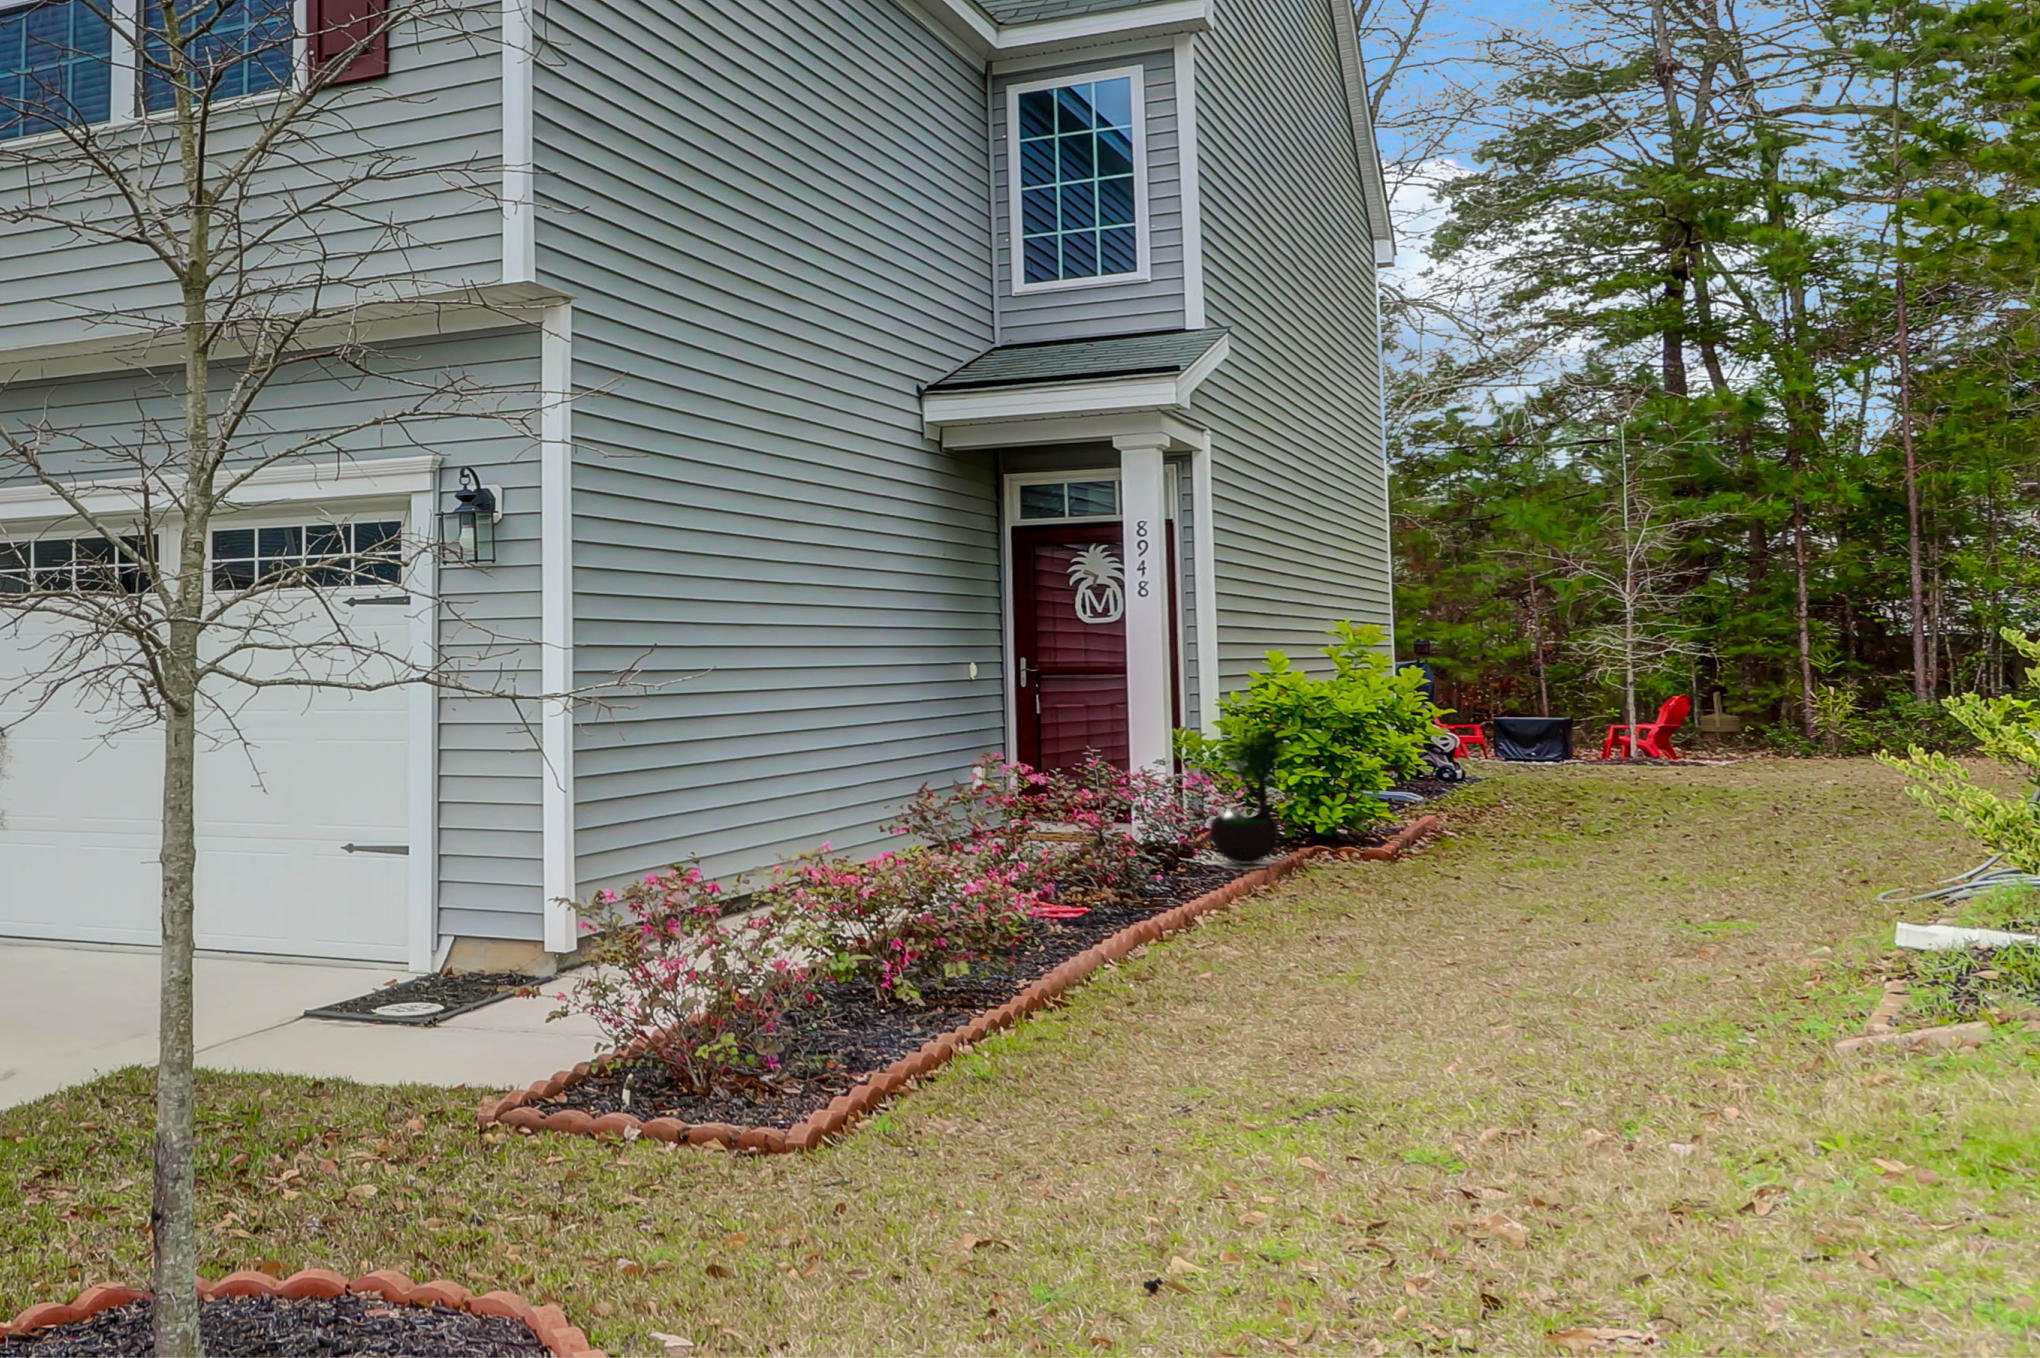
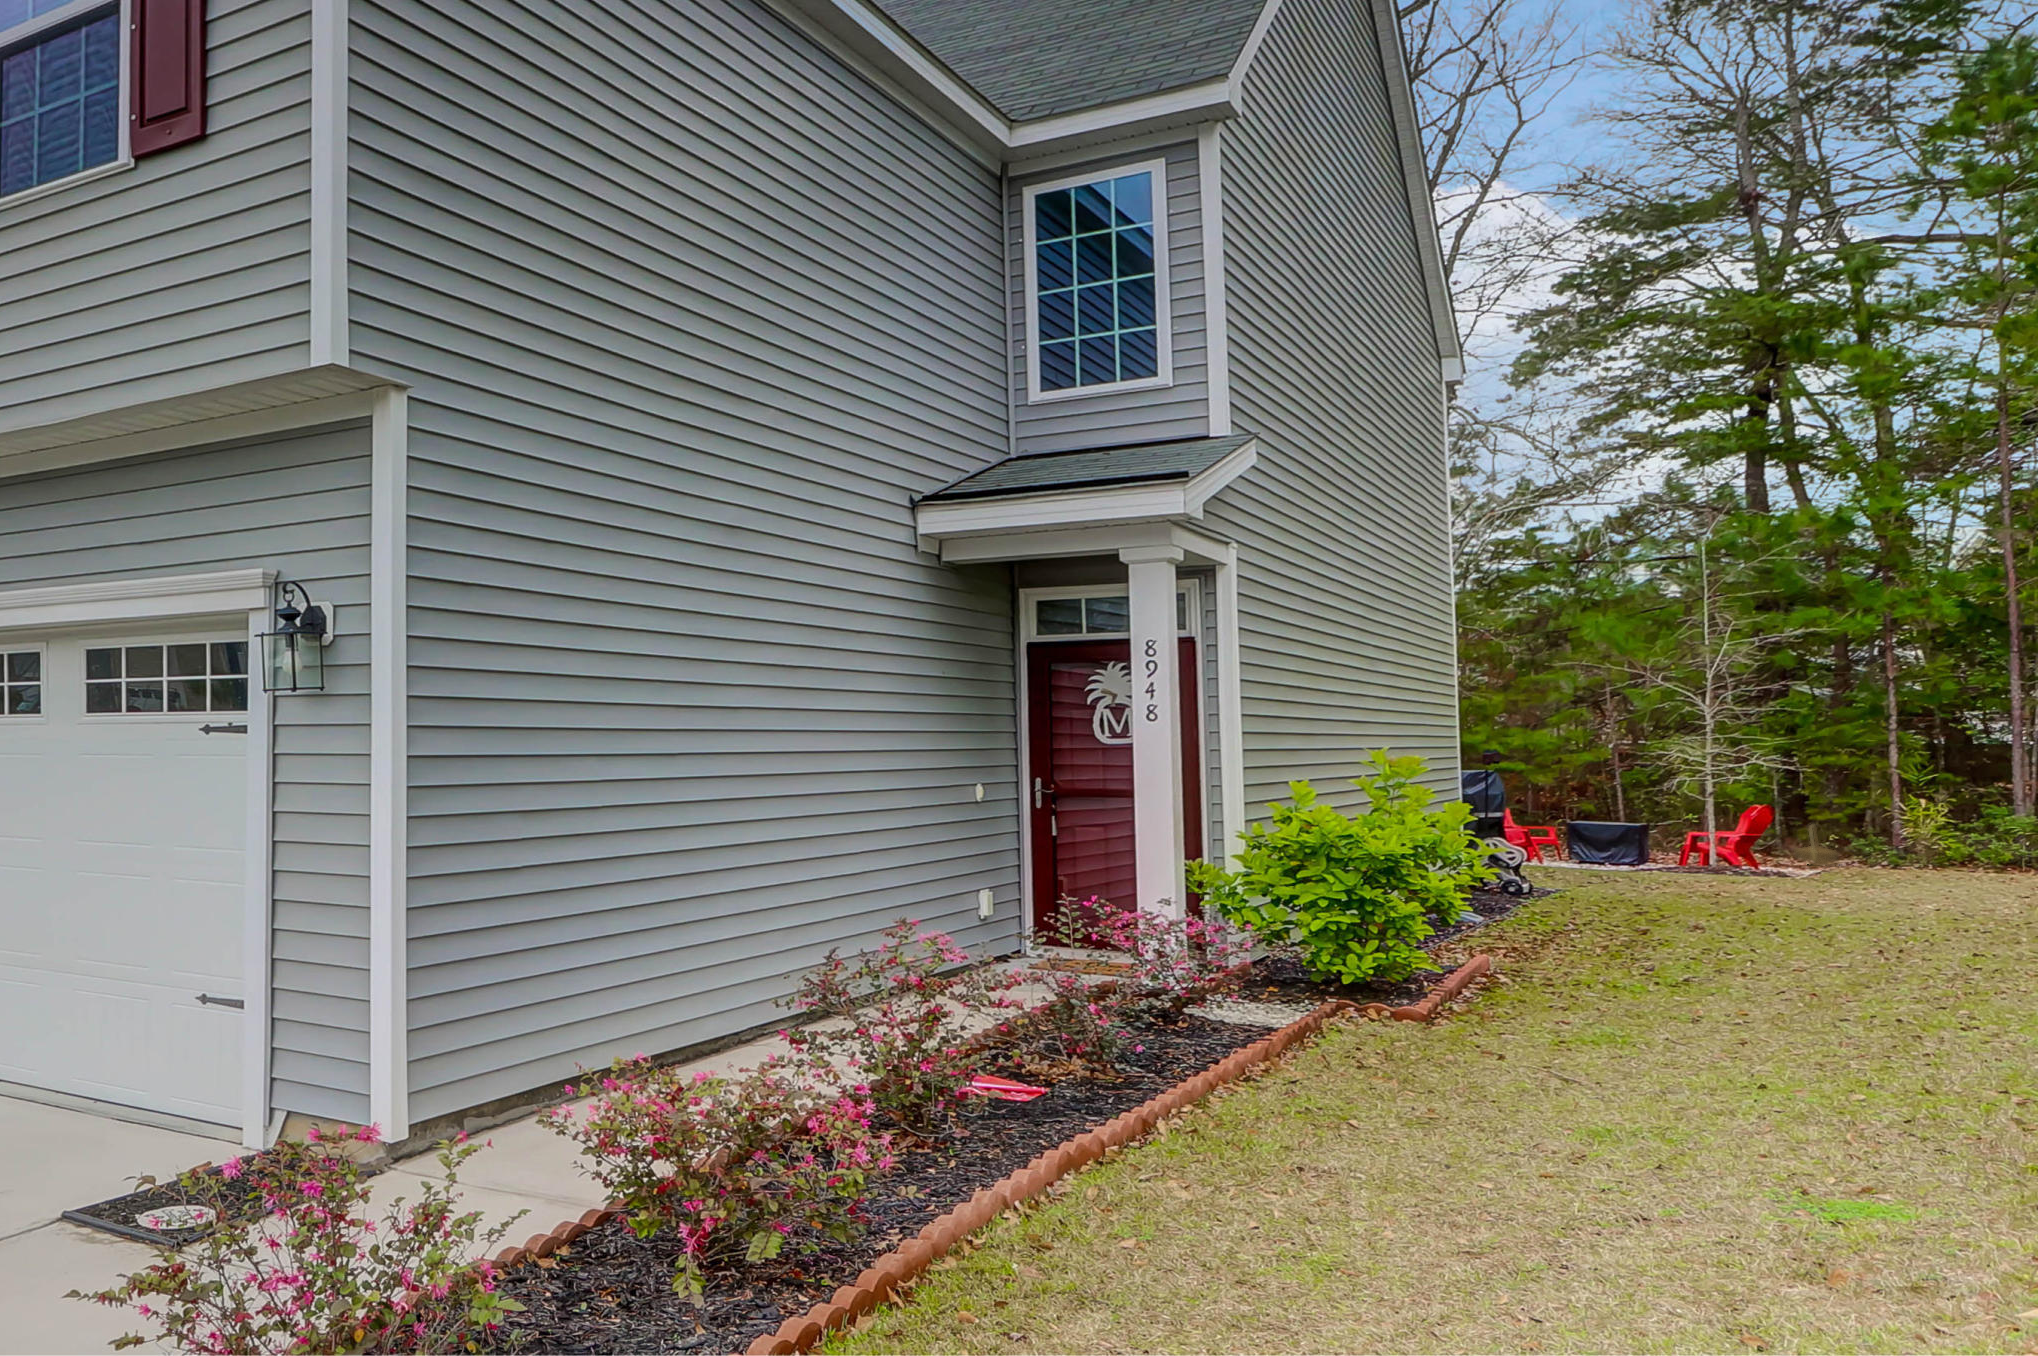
potted tree: present [1210,724,1292,864] -> none [1216,861,1308,1024]

